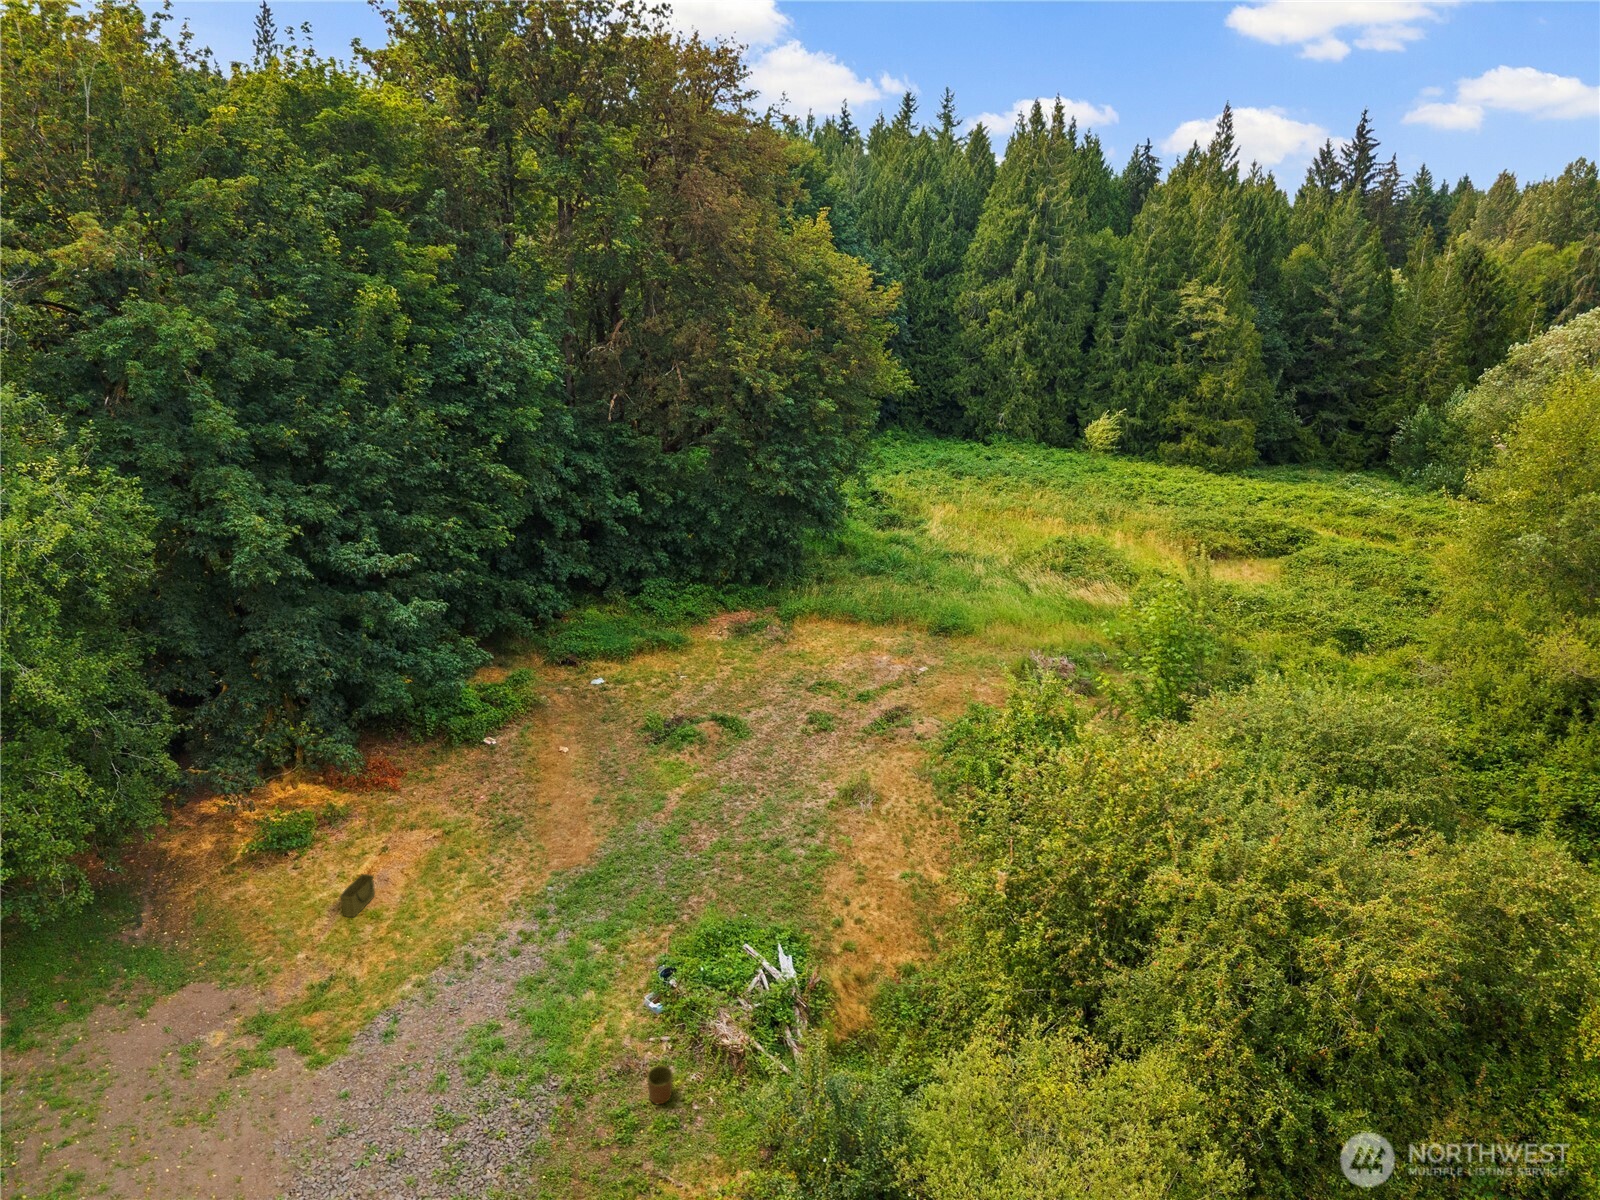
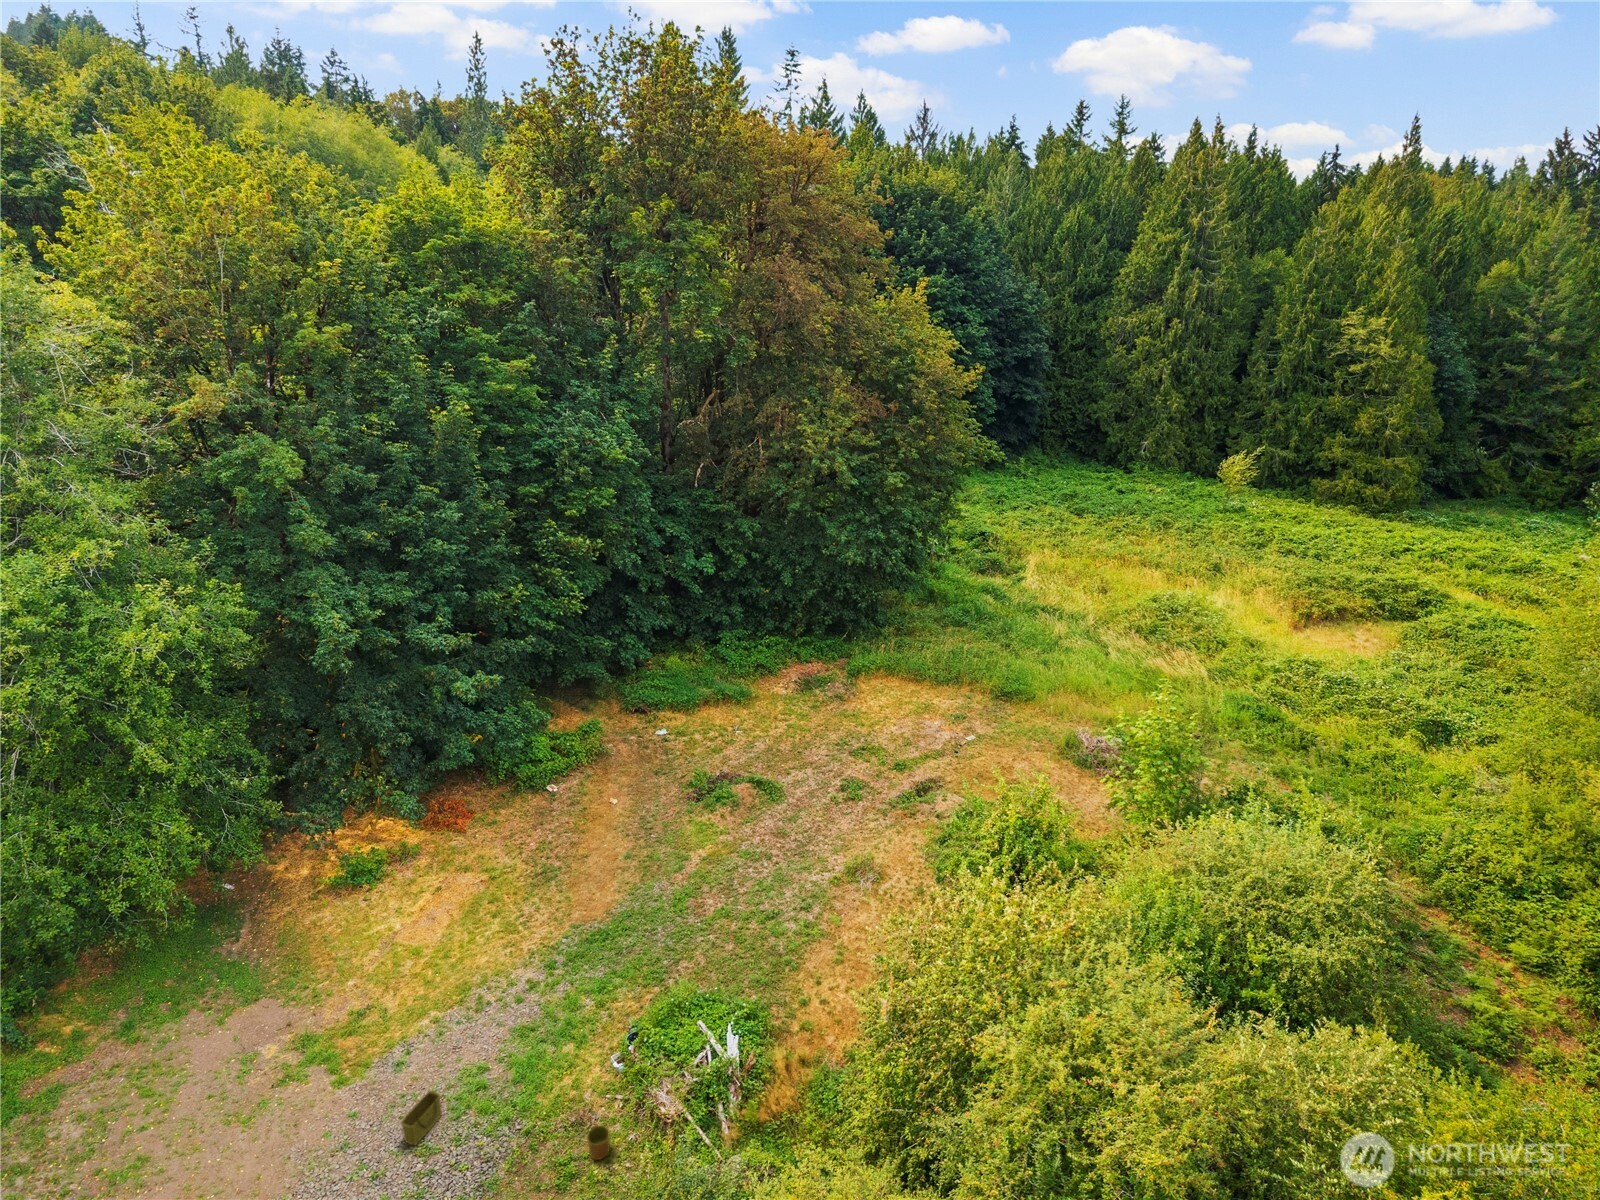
basket: present [340,874,375,917] -> present [401,1091,442,1145]

